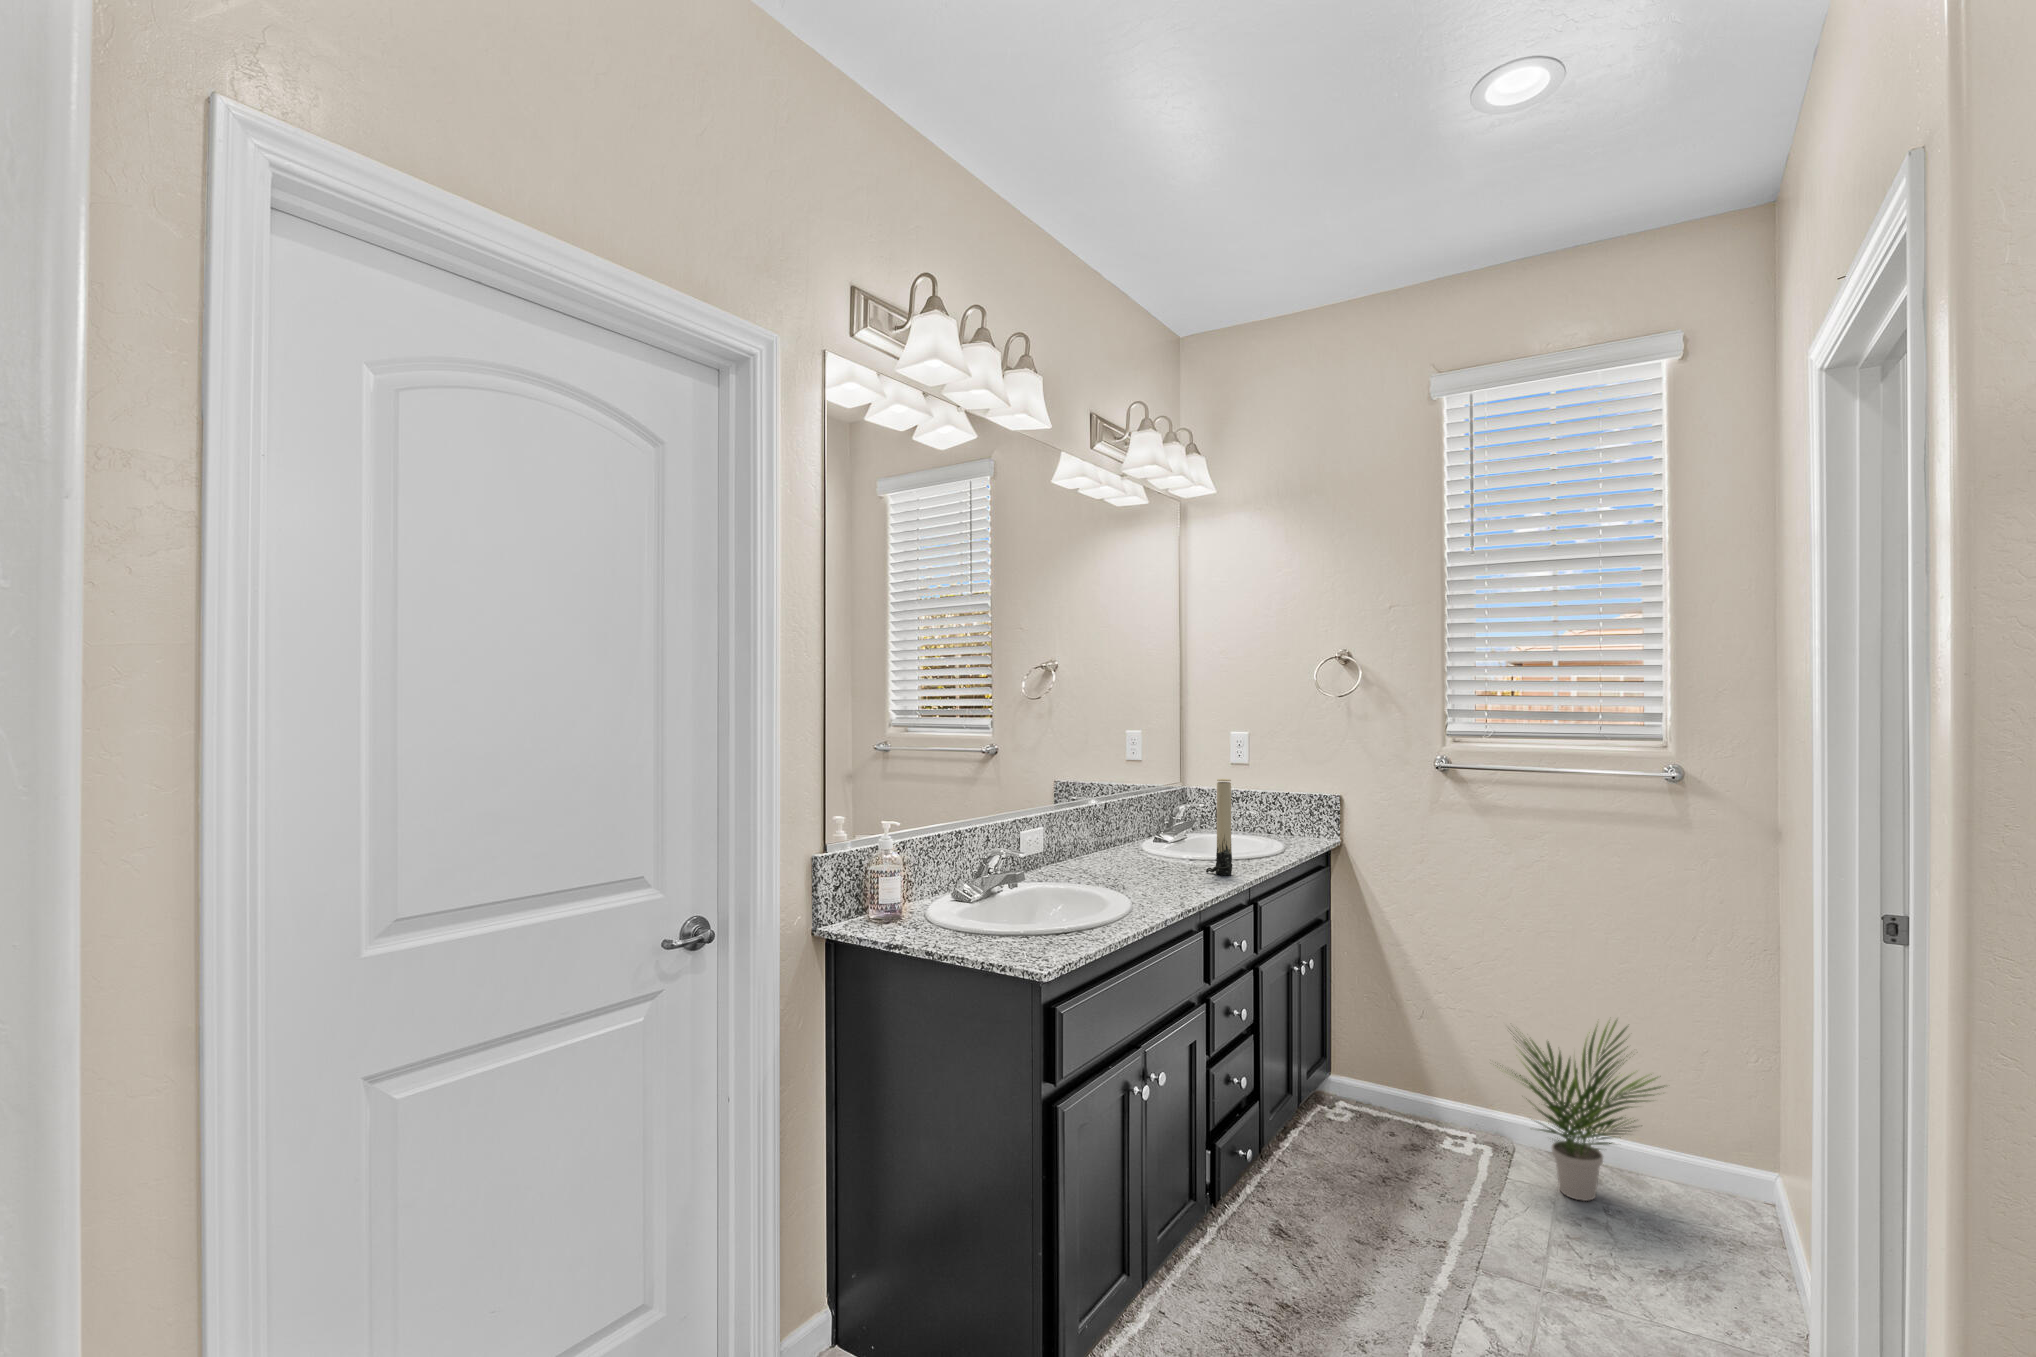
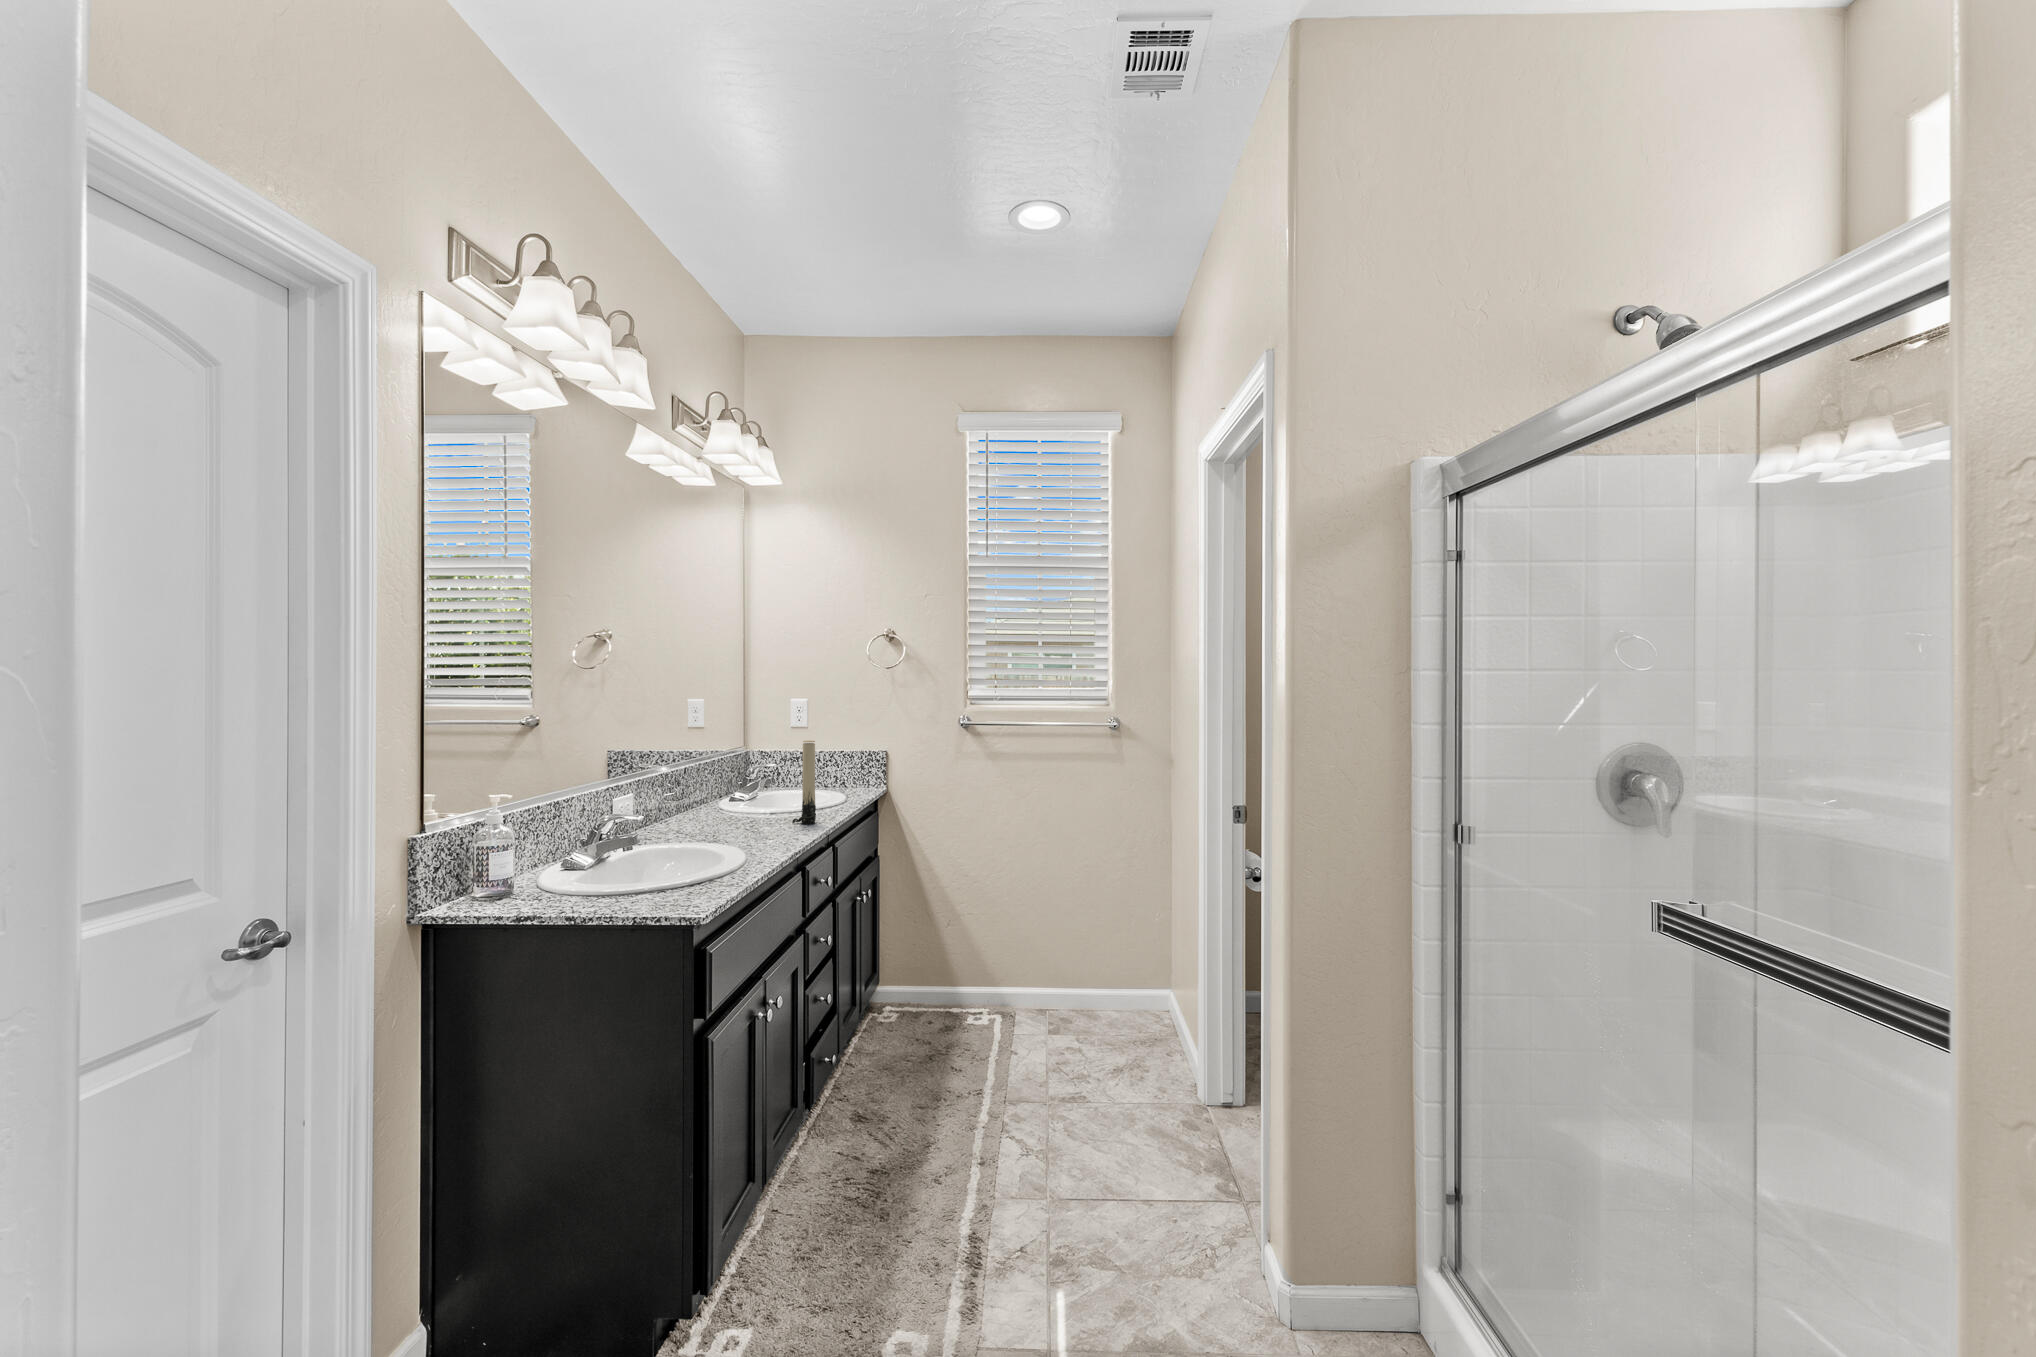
potted plant: present [1512,1020,1665,1201] -> none [1001,902,1117,1038]

